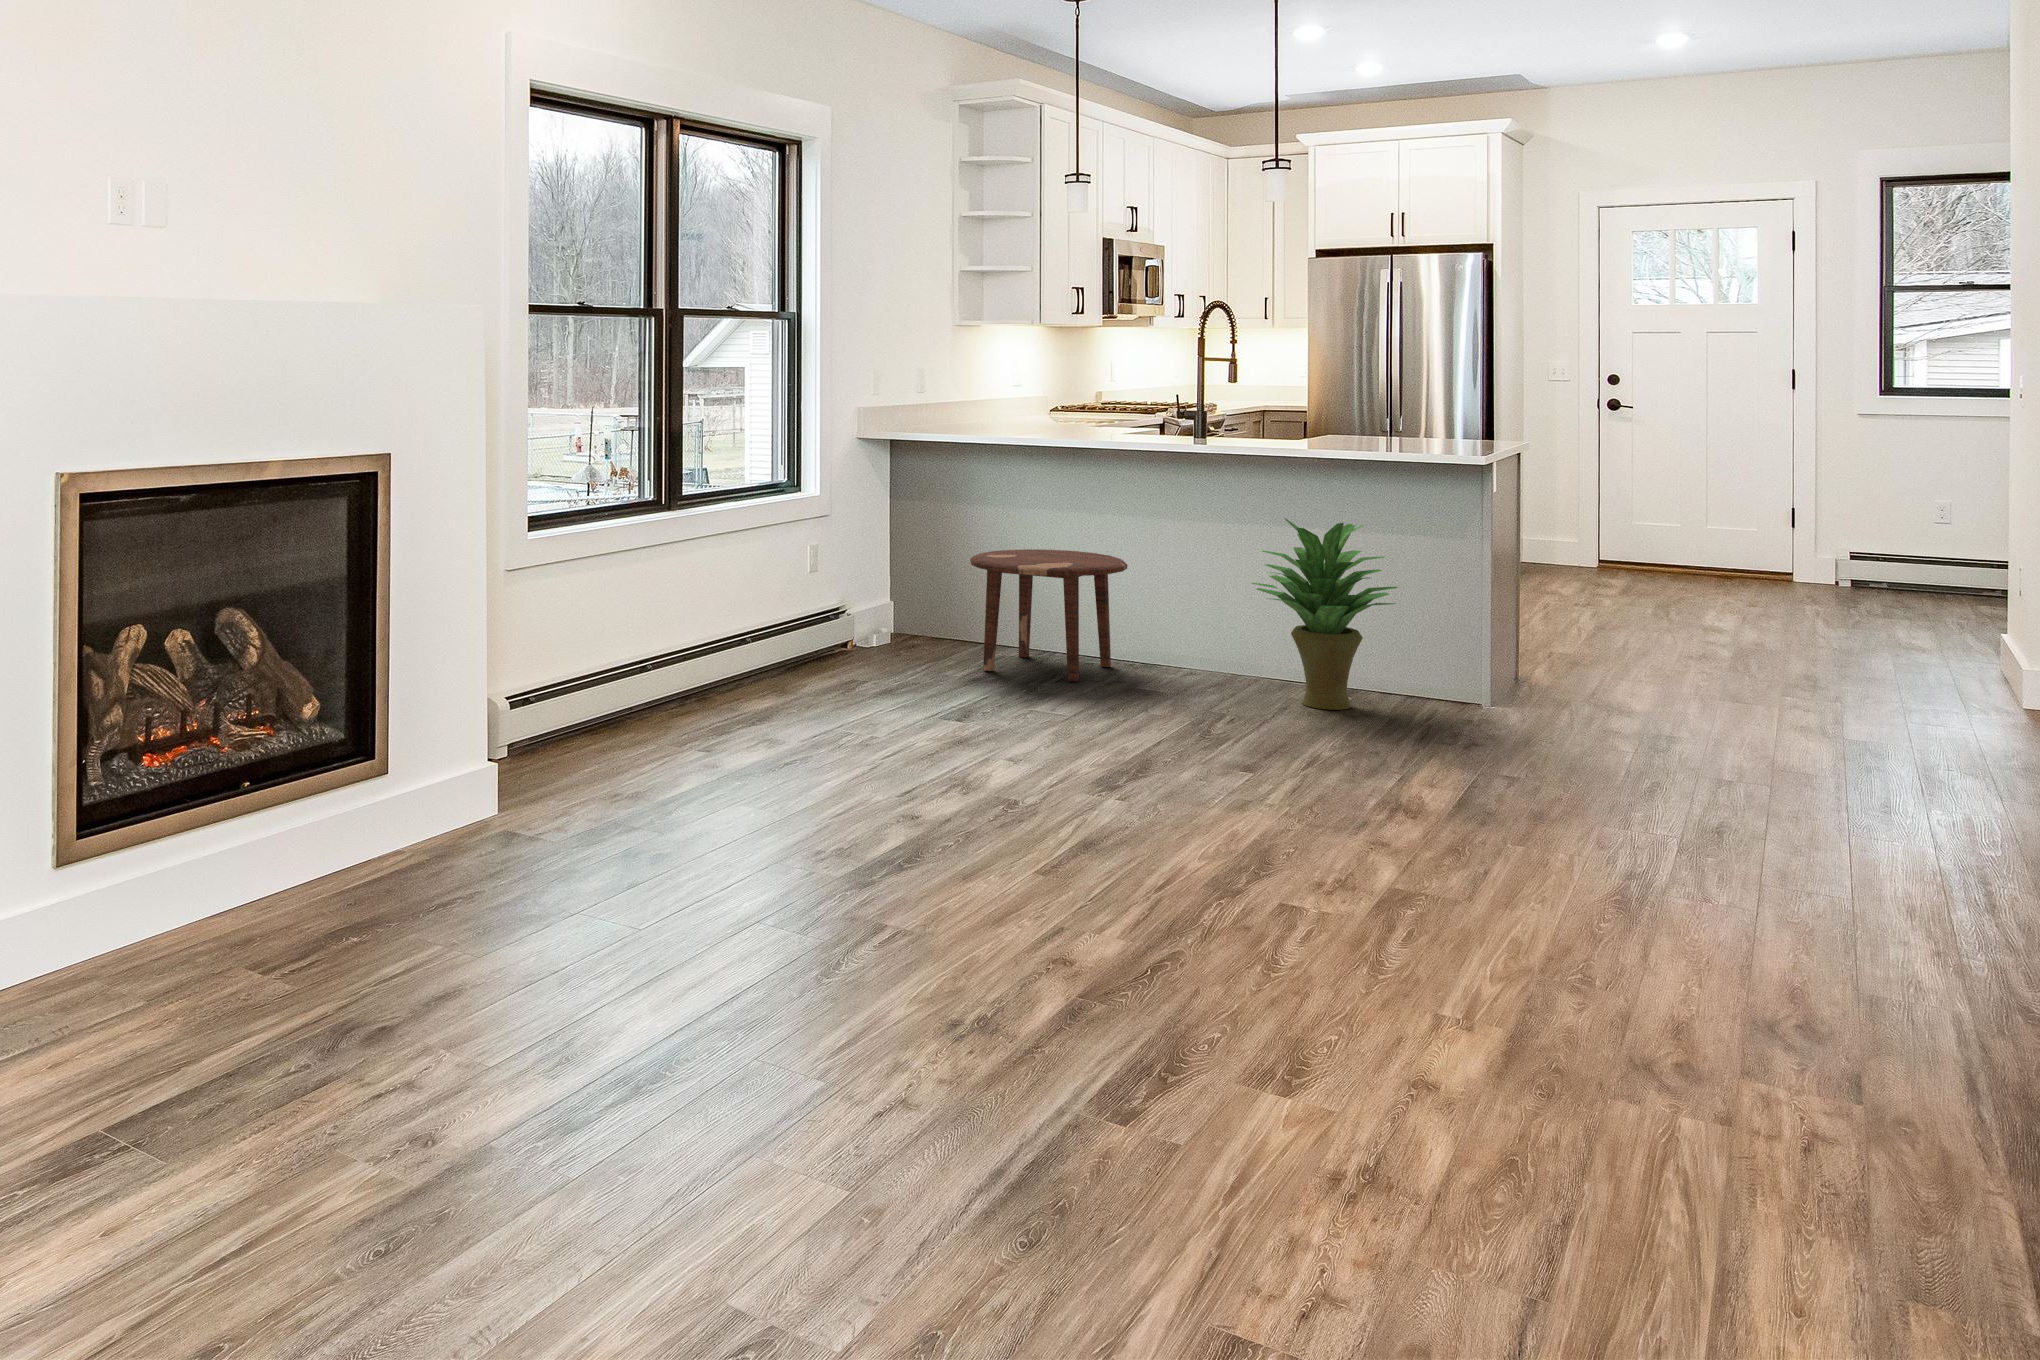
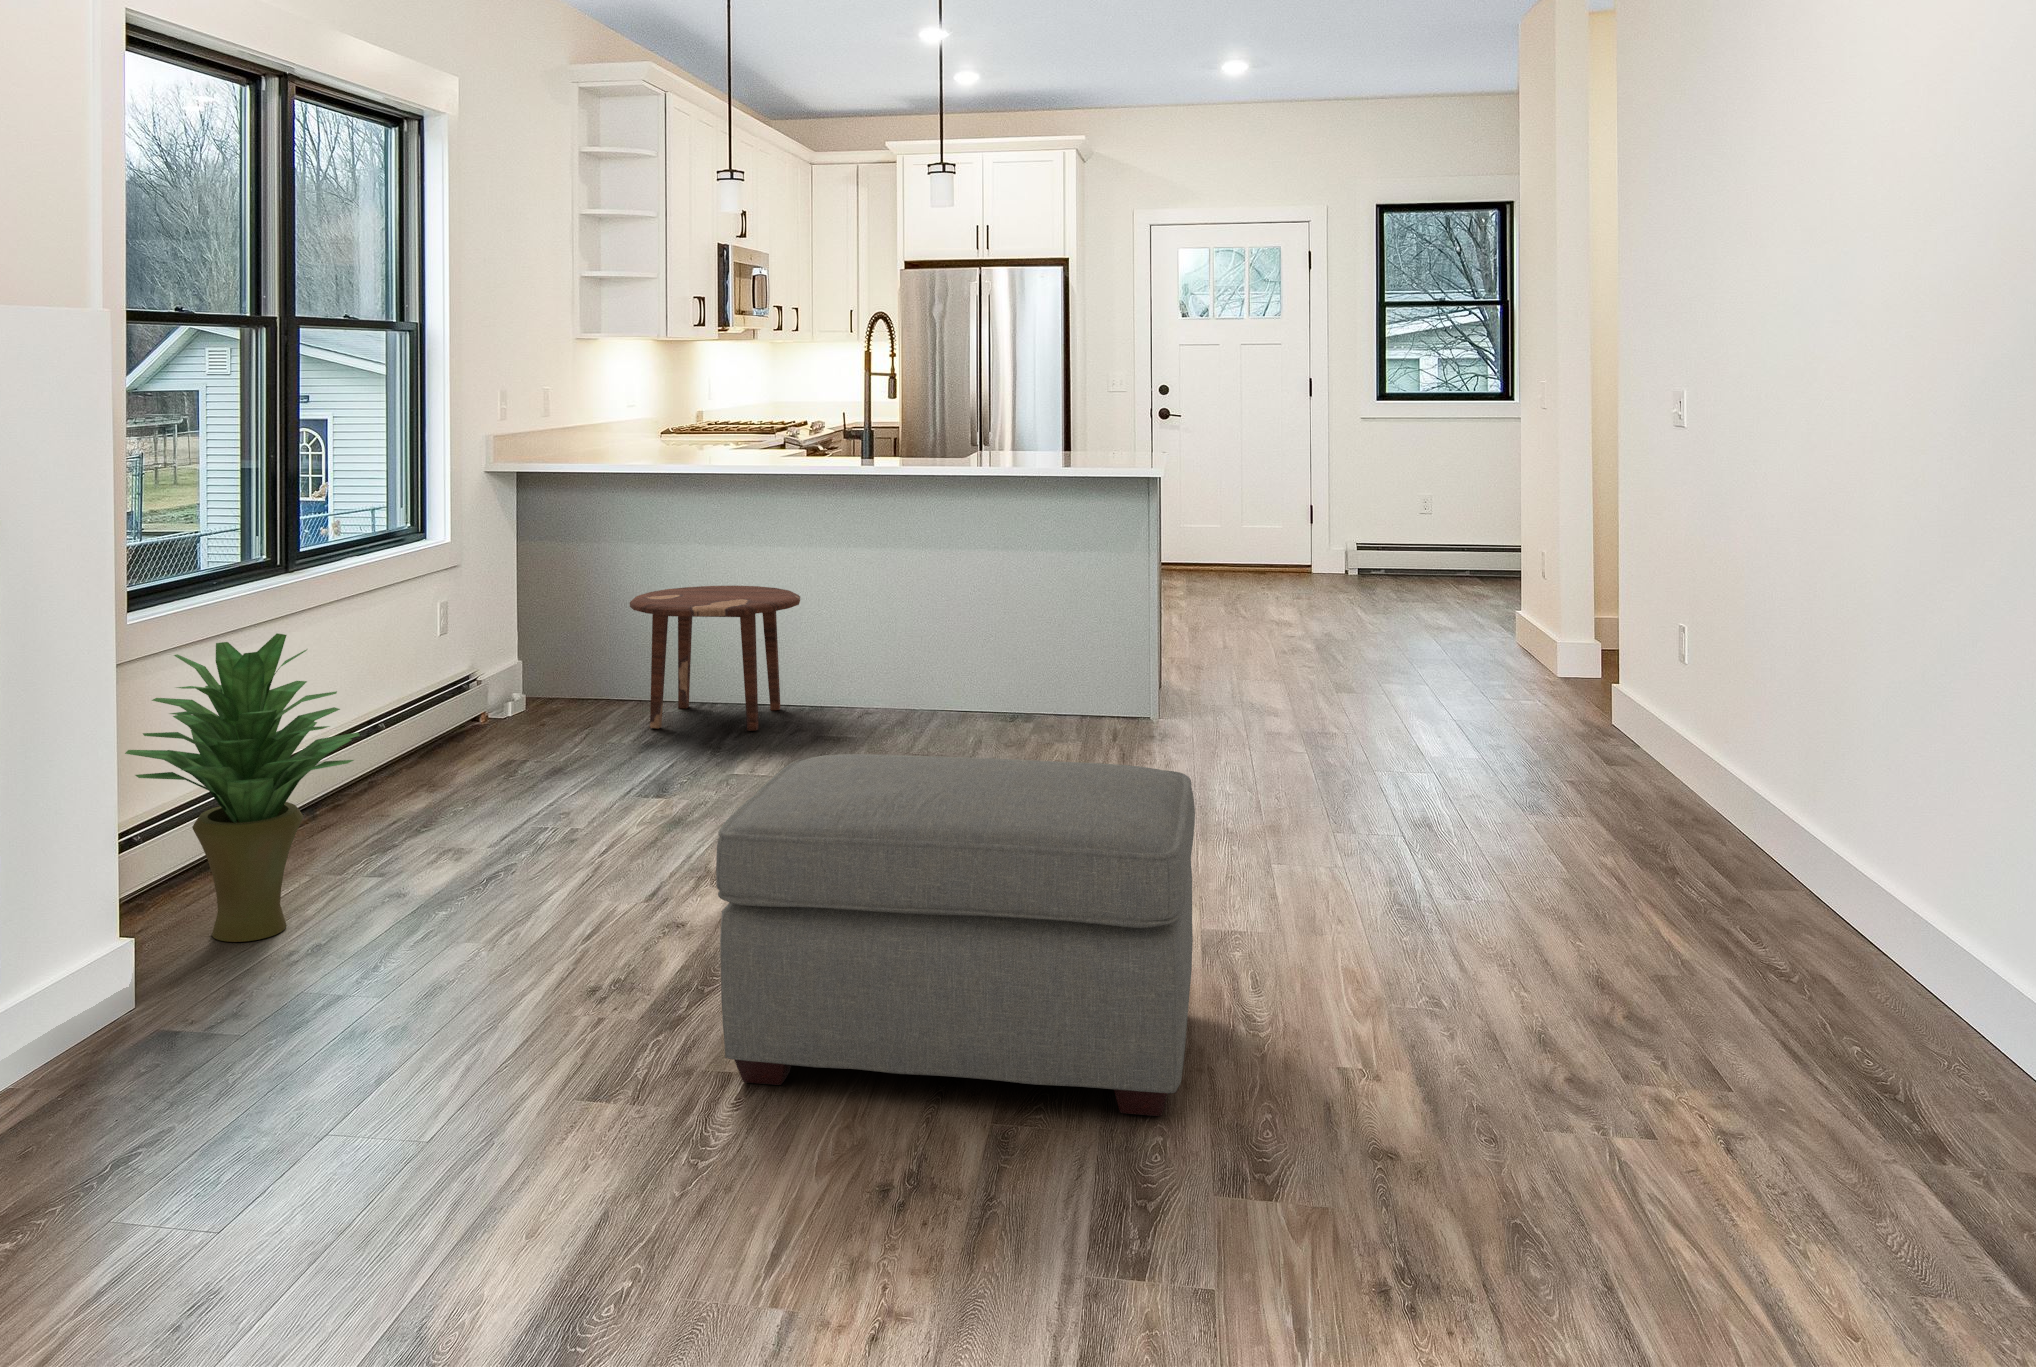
potted plant: present [1250,518,1398,710] -> present [125,633,360,942]
ottoman: none [874,686,1329,1019] -> present [716,754,1195,1116]

